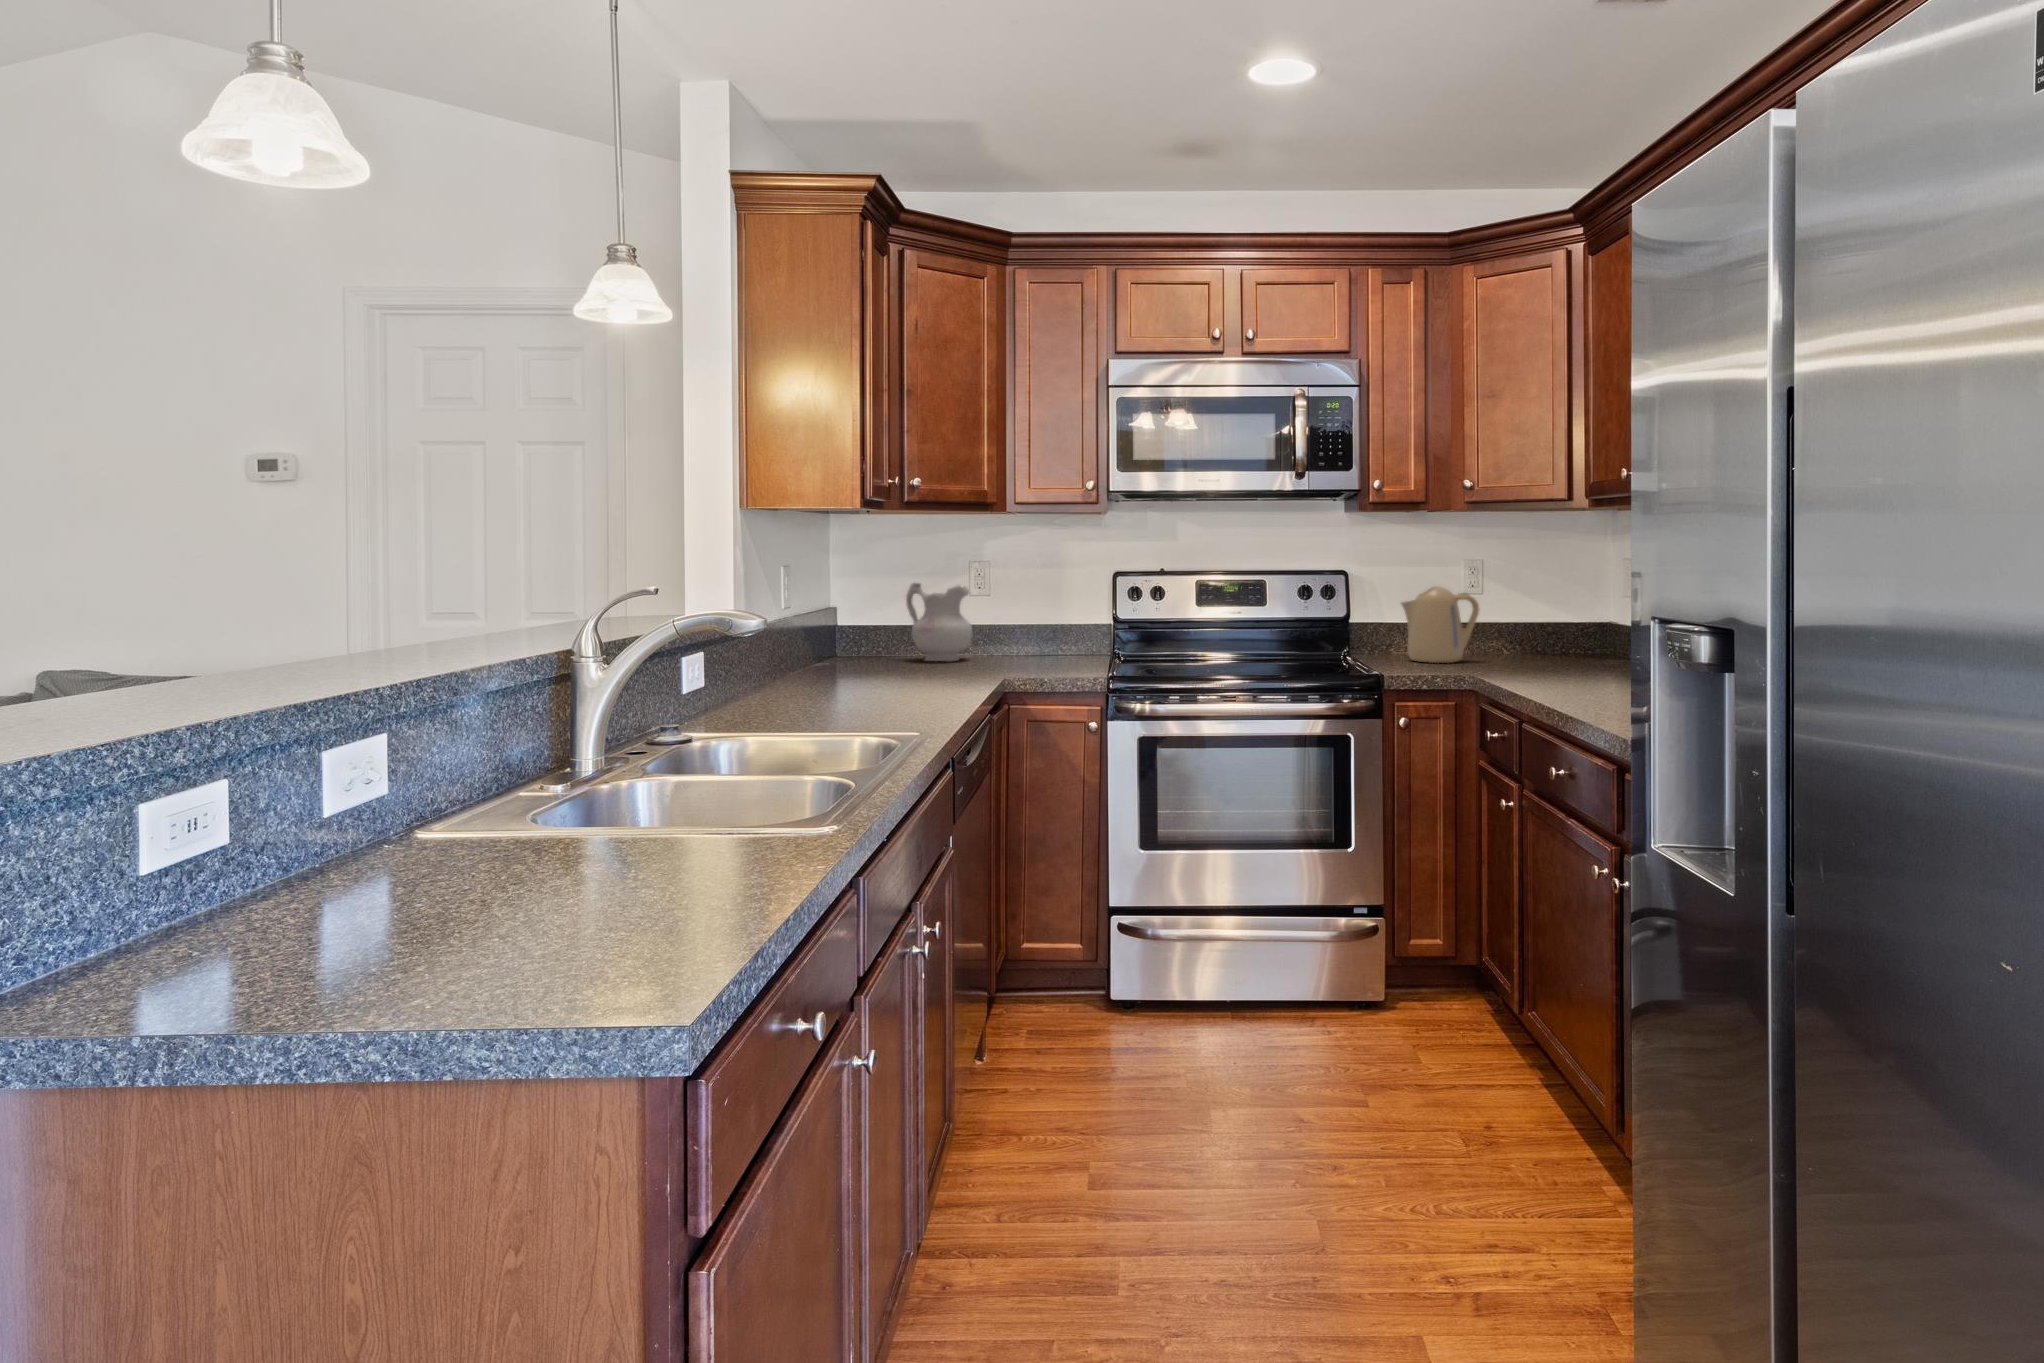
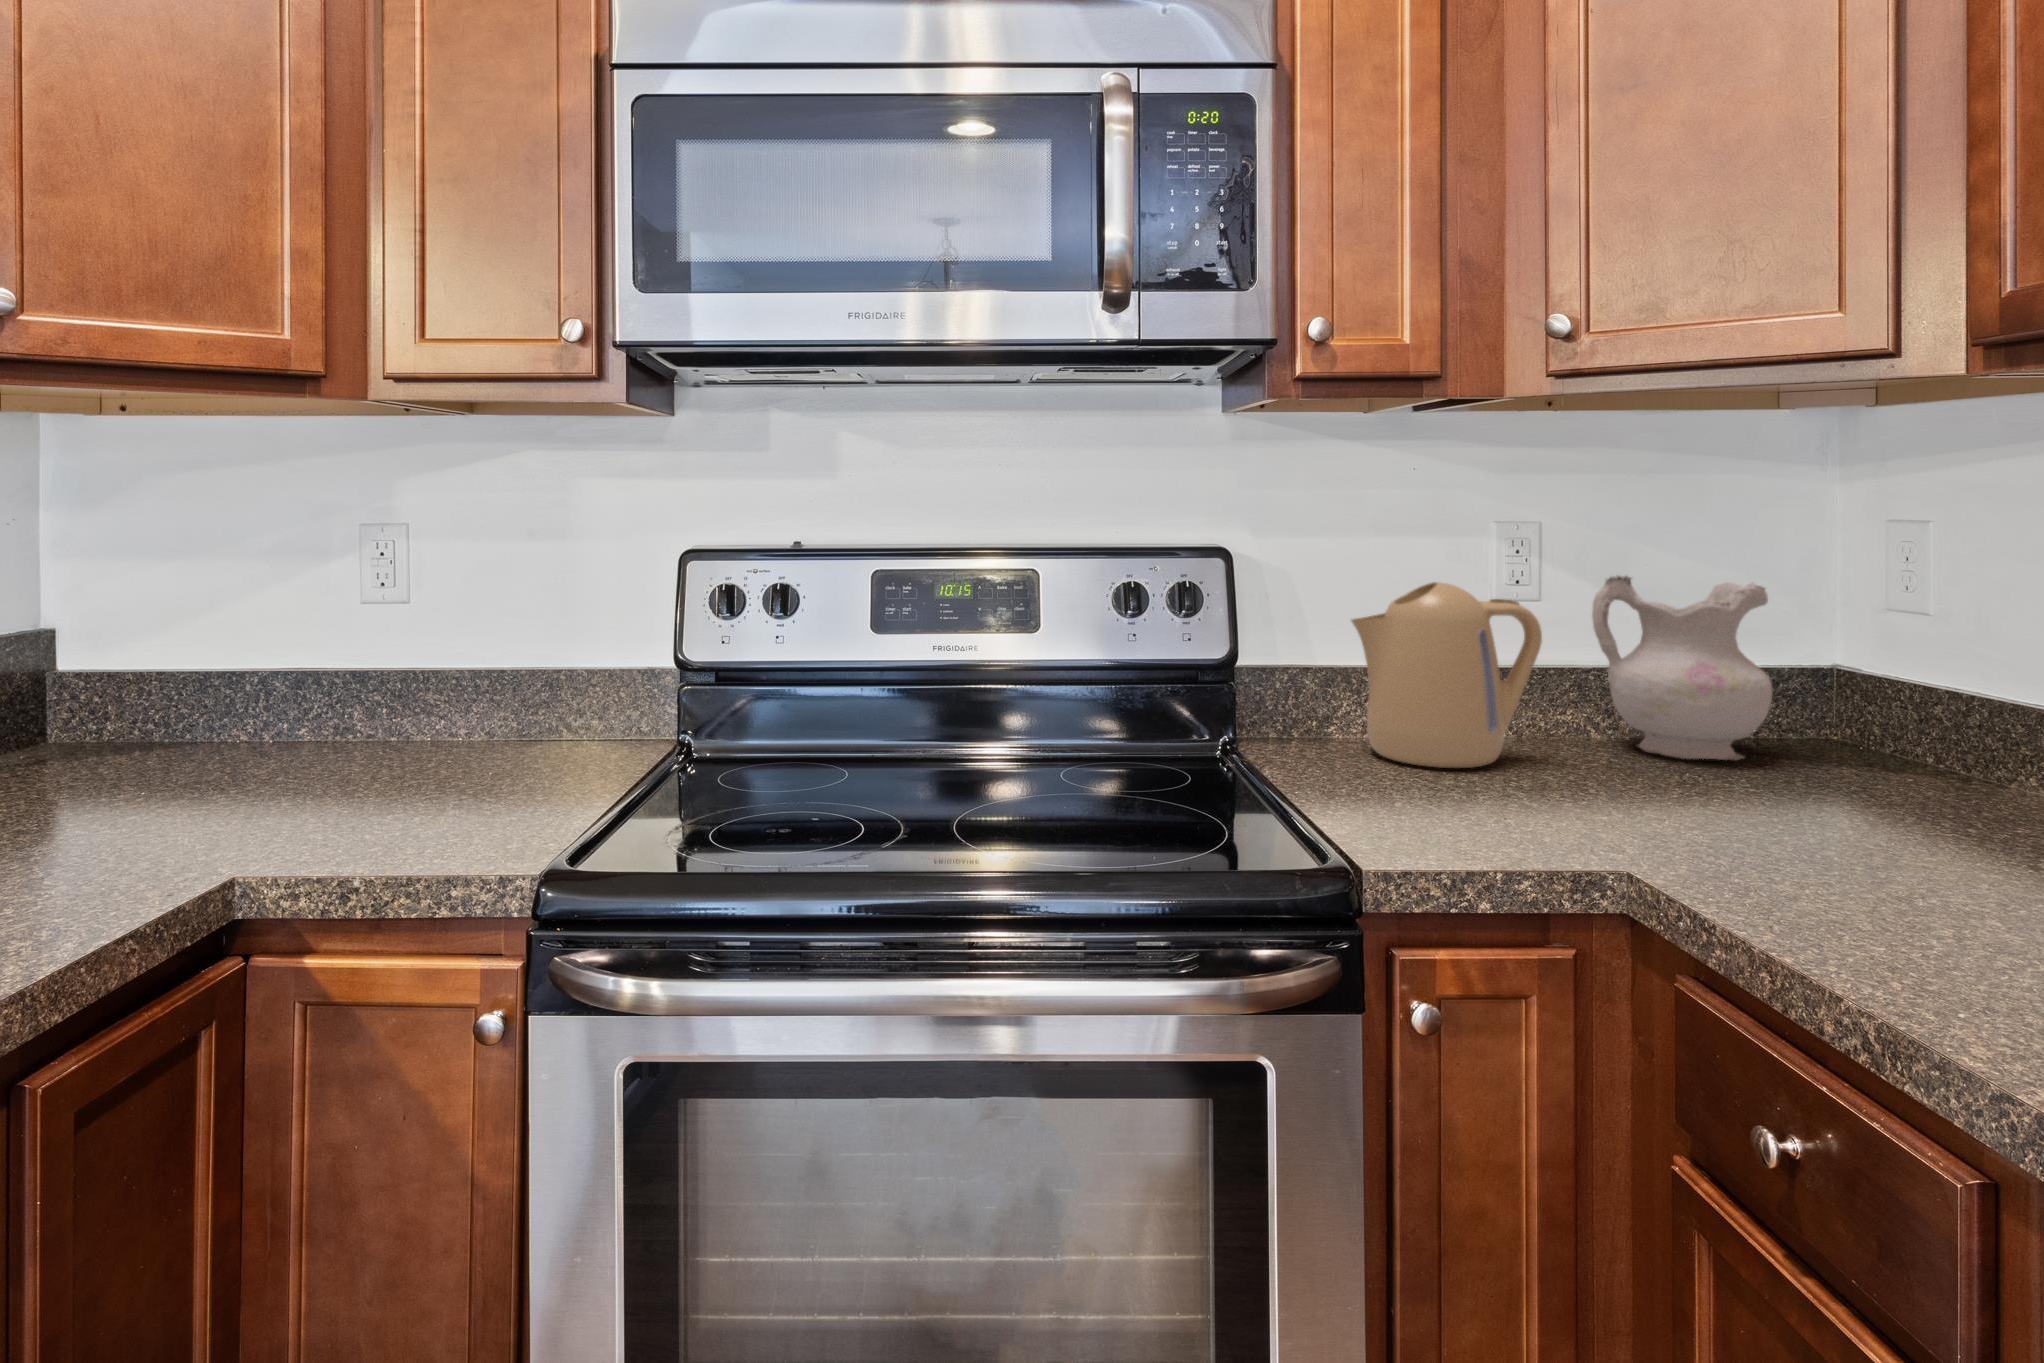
ceramic pitcher: present [906,583,972,662] -> present [1592,575,1772,760]

